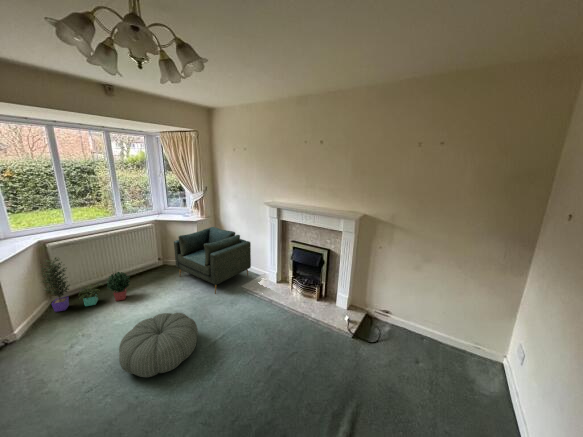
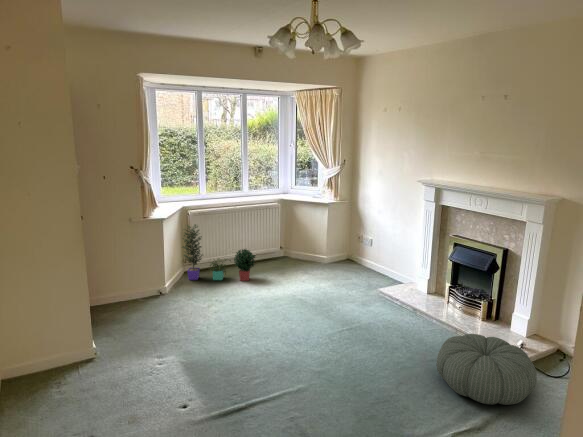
armchair: present [174,227,251,294] -> none [301,212,396,292]
pouf: present [119,313,198,377] -> present [437,334,537,405]

